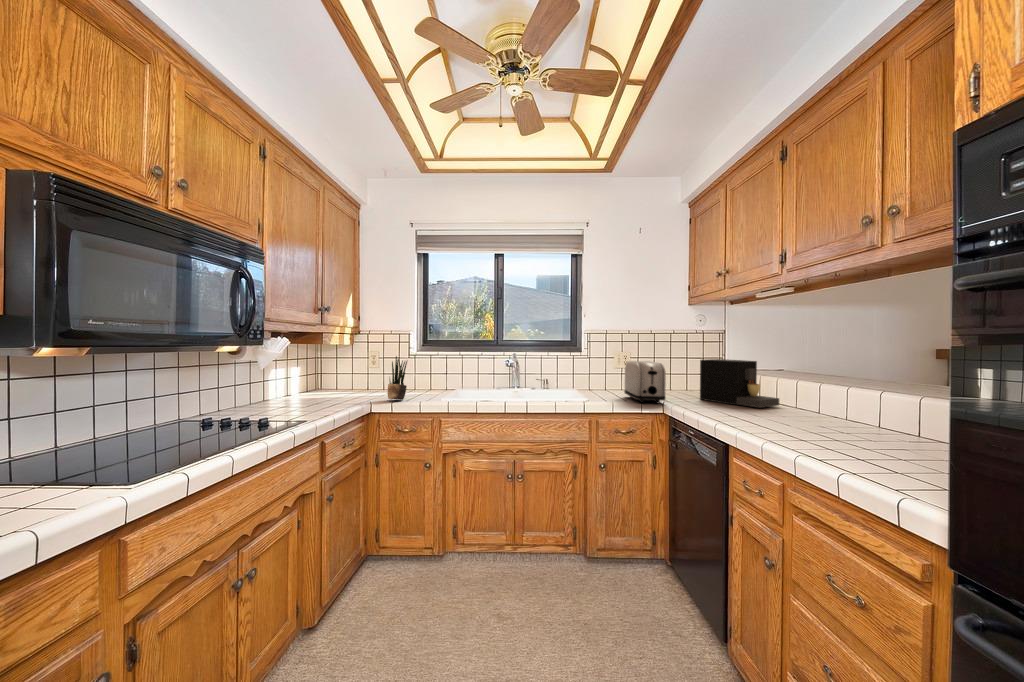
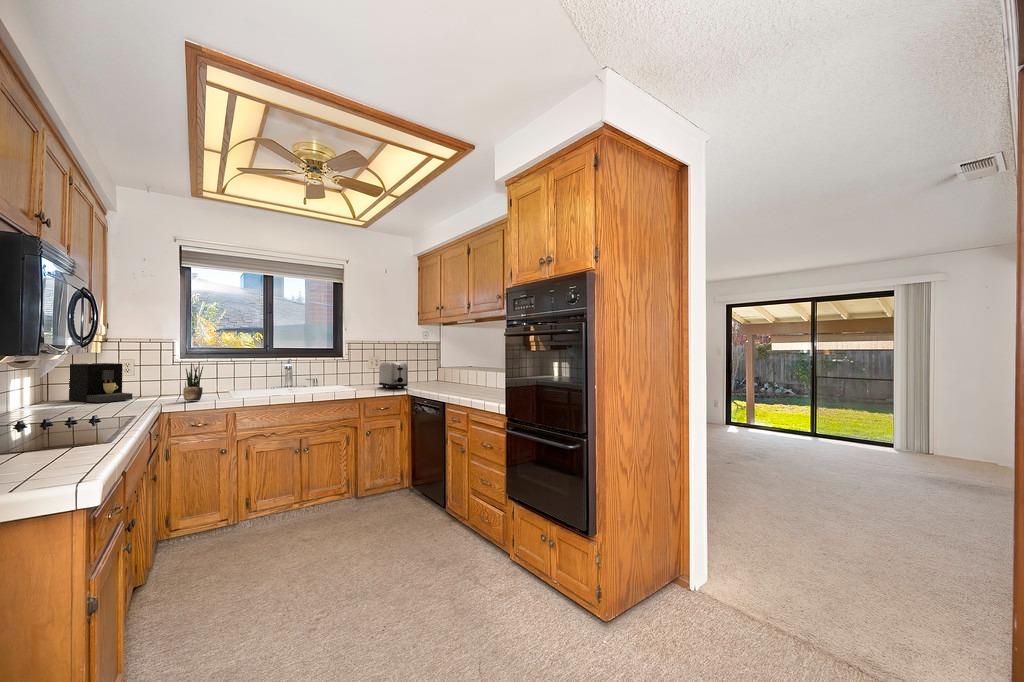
coffee maker: present [700,359,779,408] -> present [69,363,132,403]

